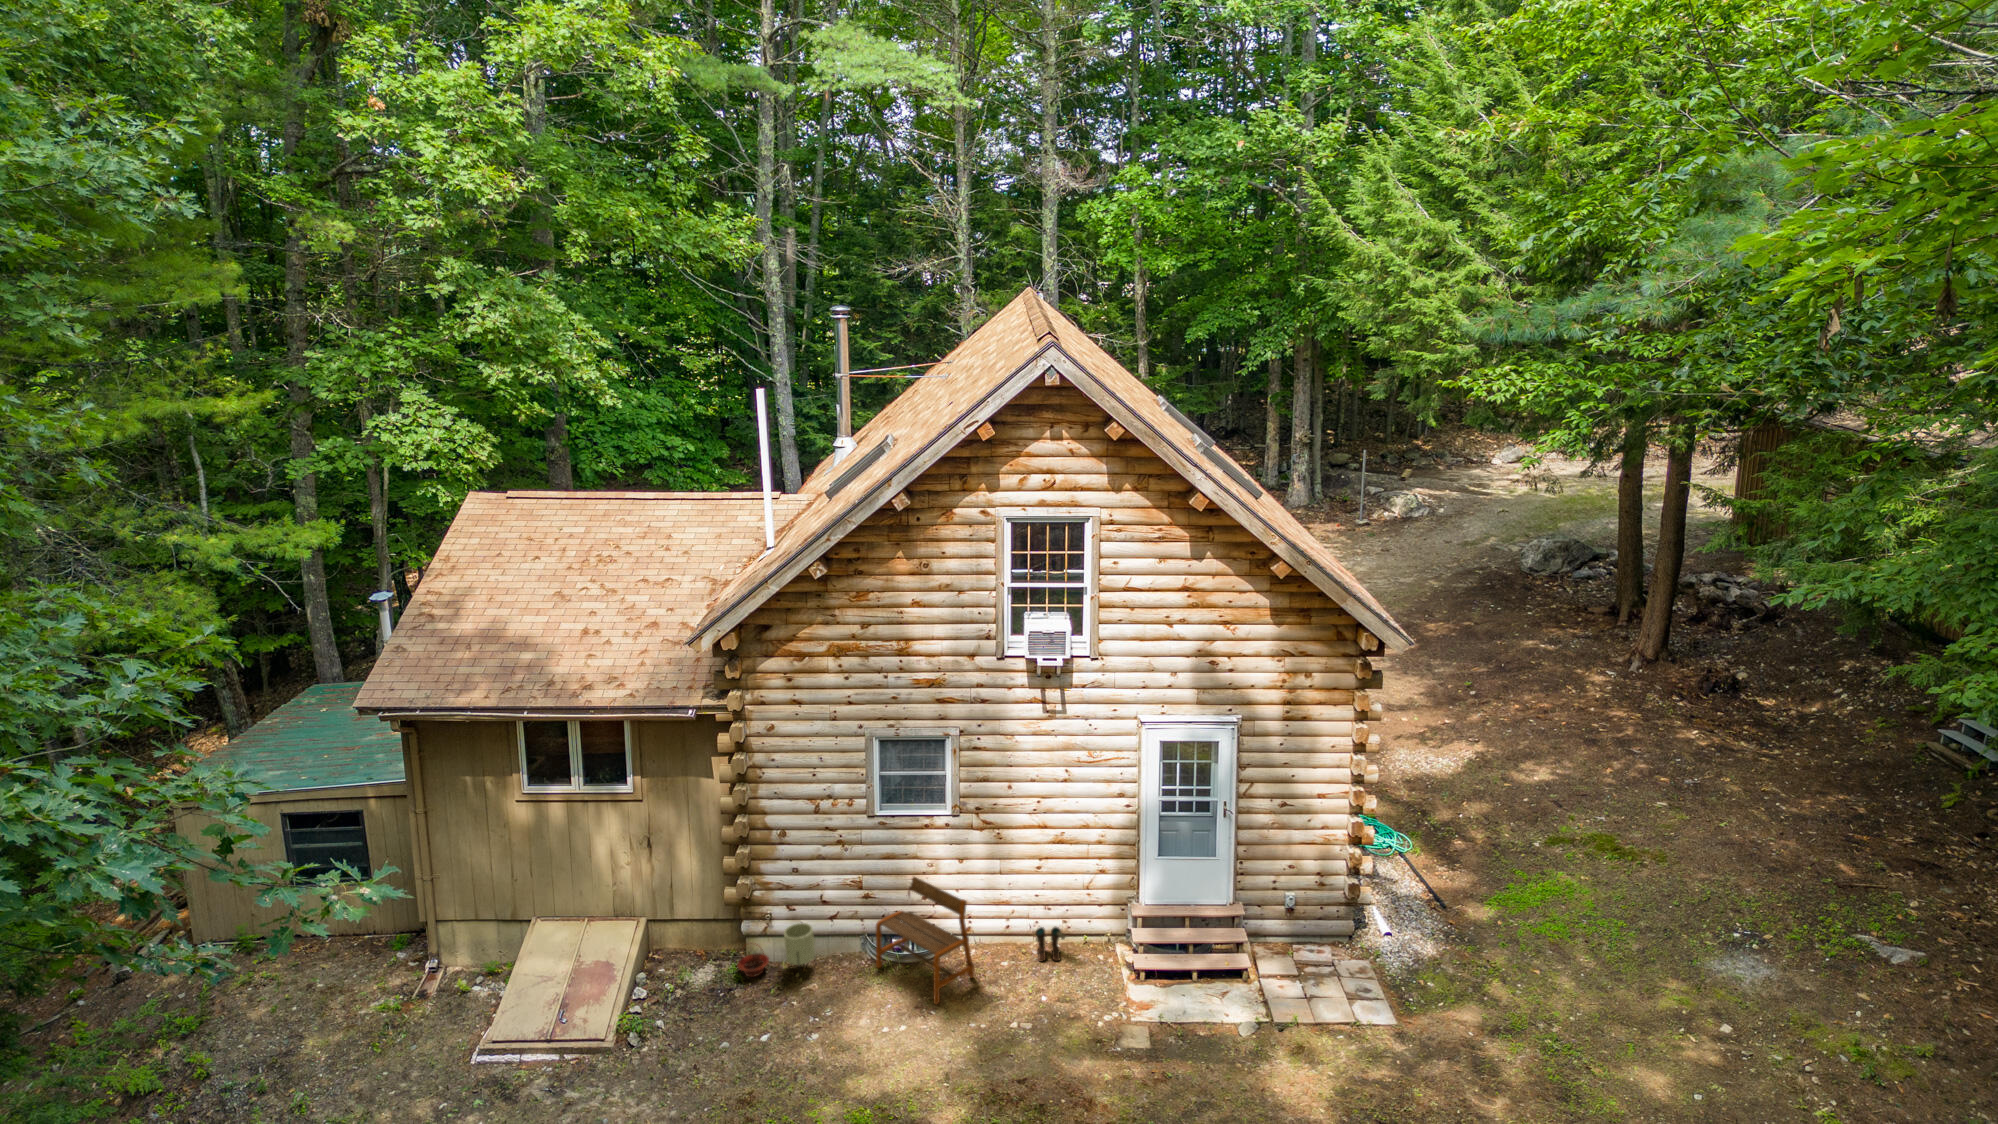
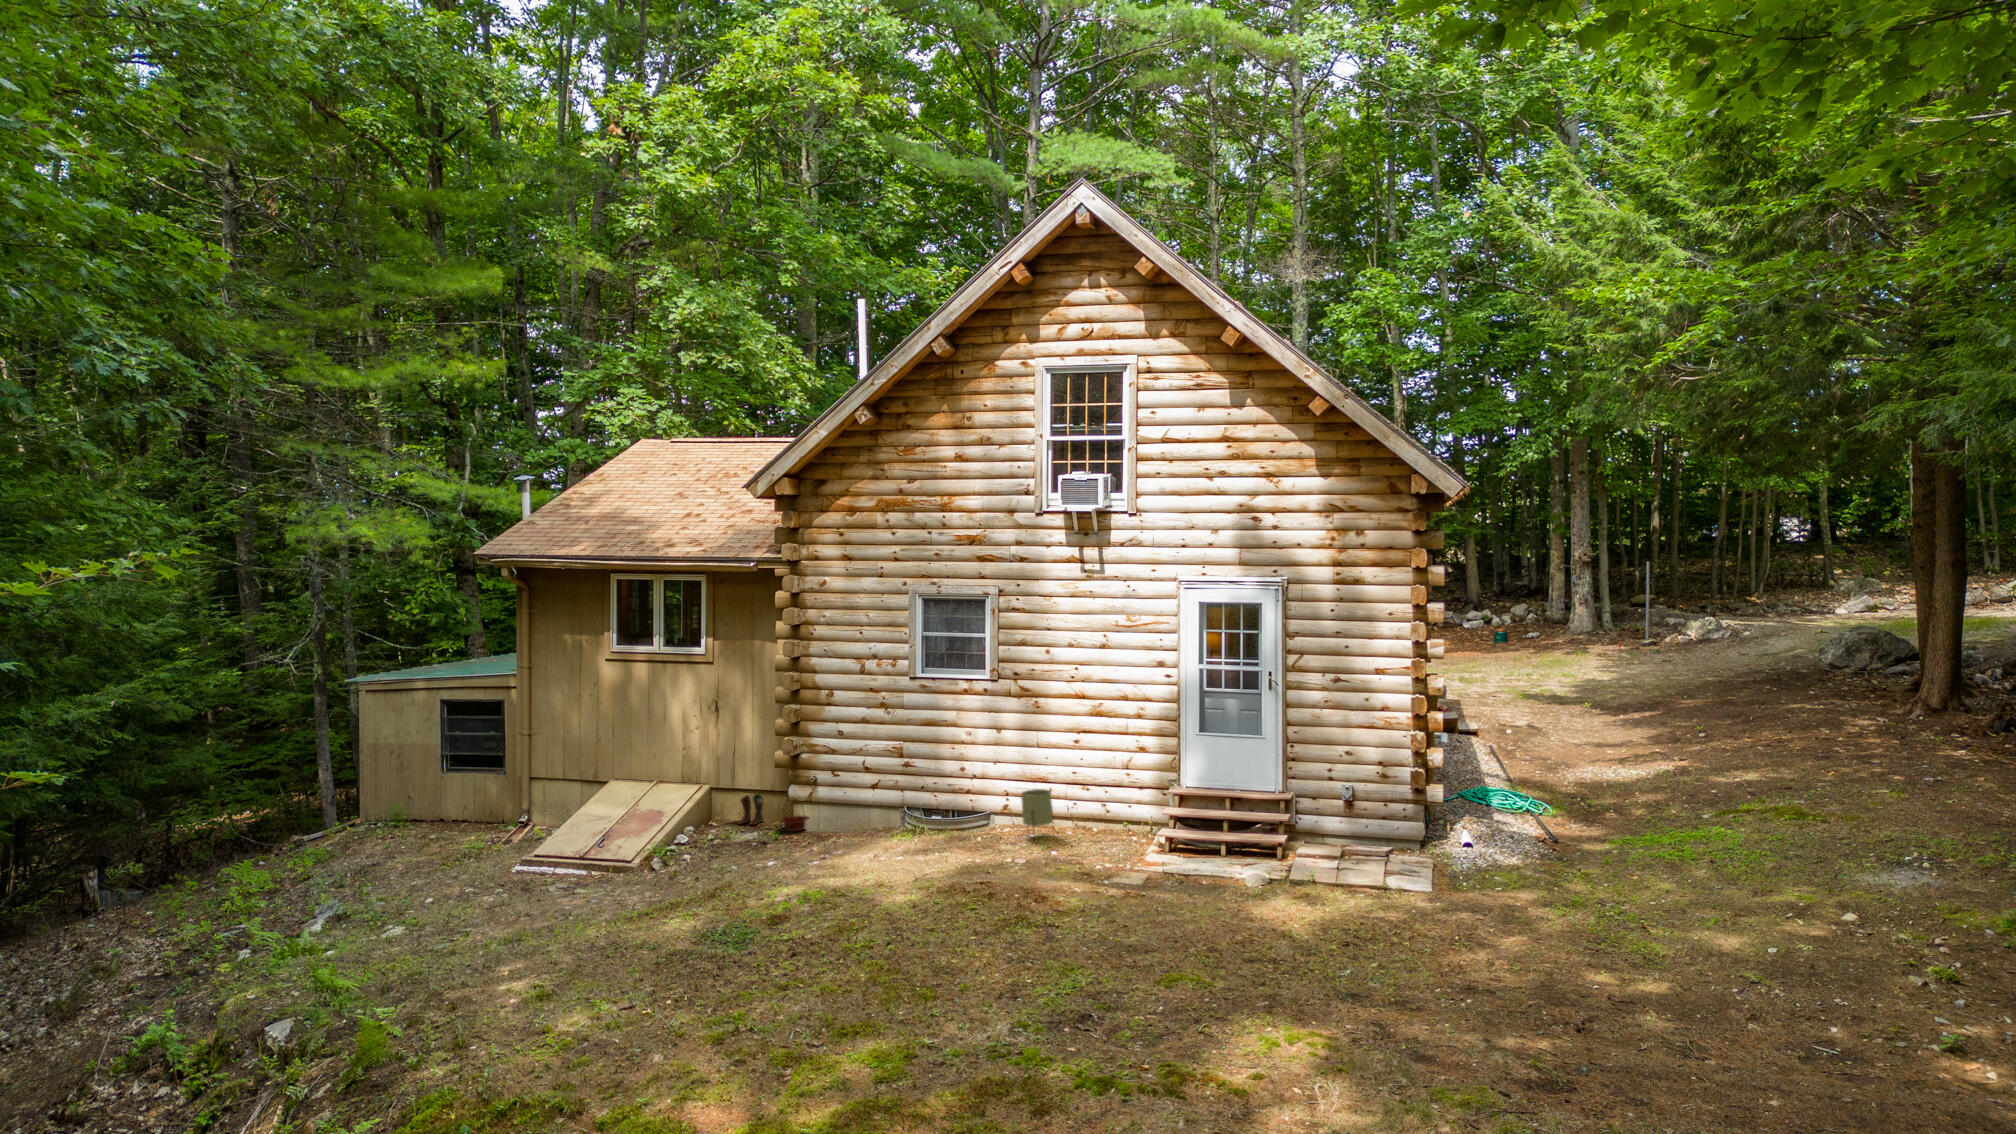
bench: present [876,877,974,1004] -> none [908,743,997,854]
planter: present [784,923,815,965] -> present [1021,789,1053,827]
boots: present [1035,927,1065,962] -> present [738,794,764,825]

